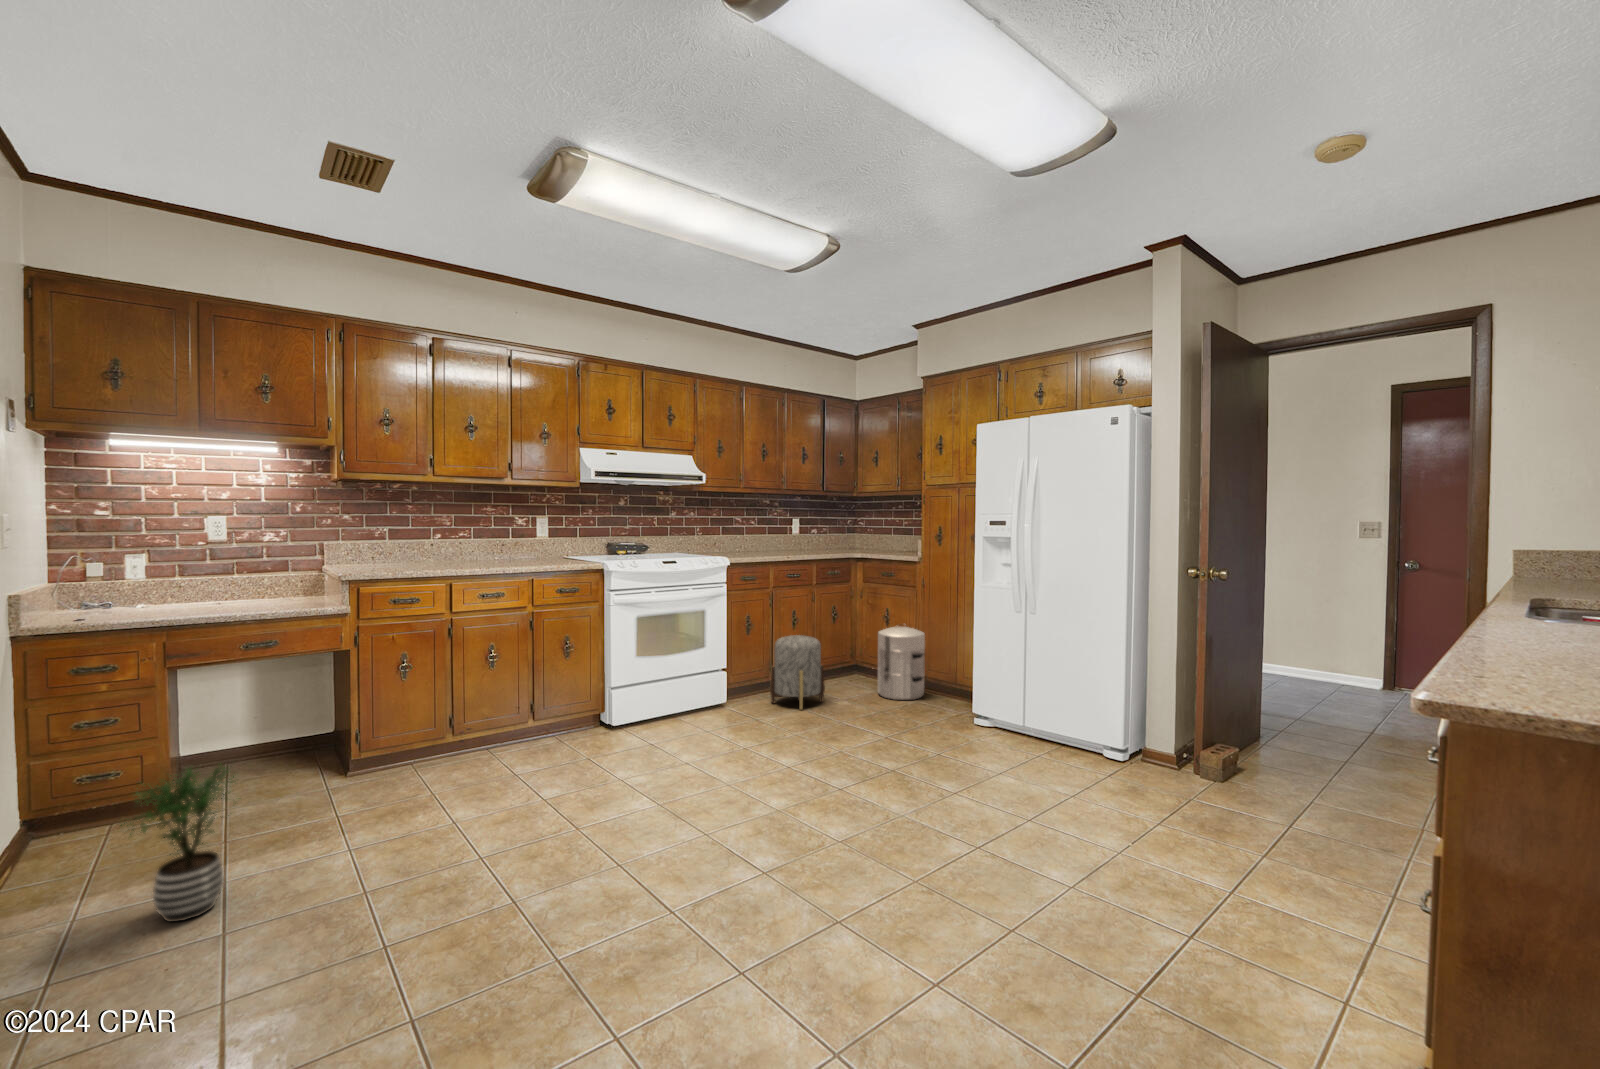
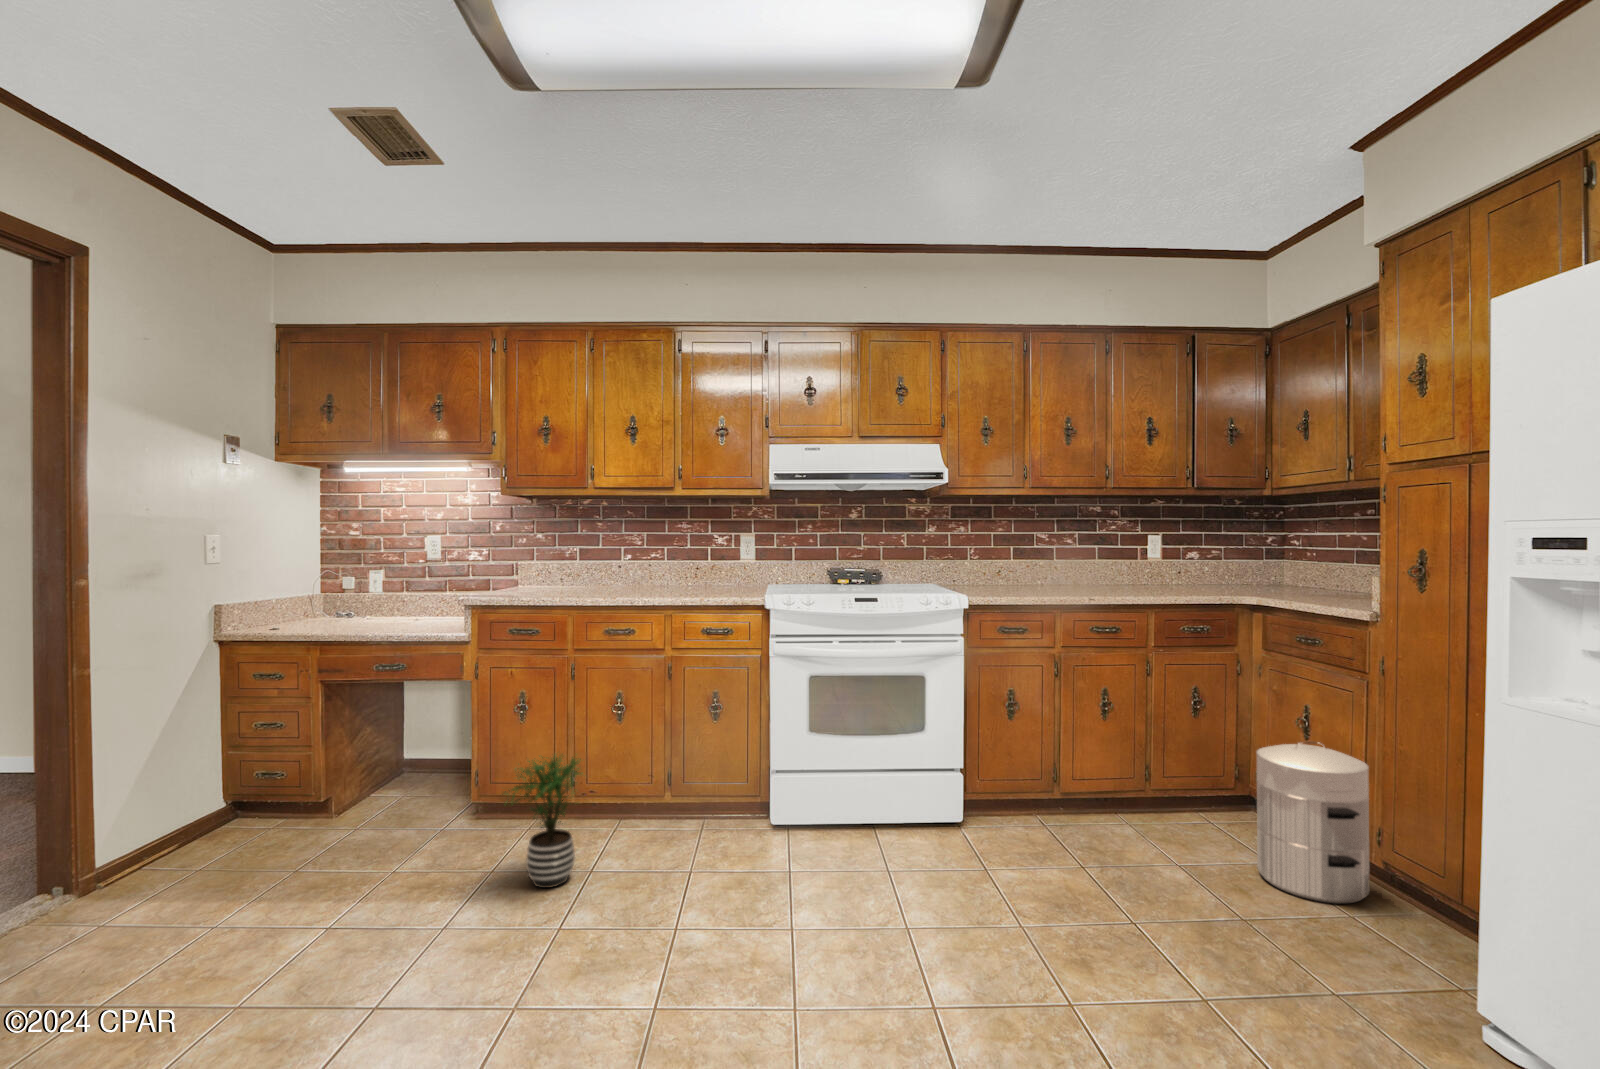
stool: present [770,635,825,710] -> none [1033,731,1133,867]
potted plant: present [120,764,240,922] -> present [502,755,583,888]

